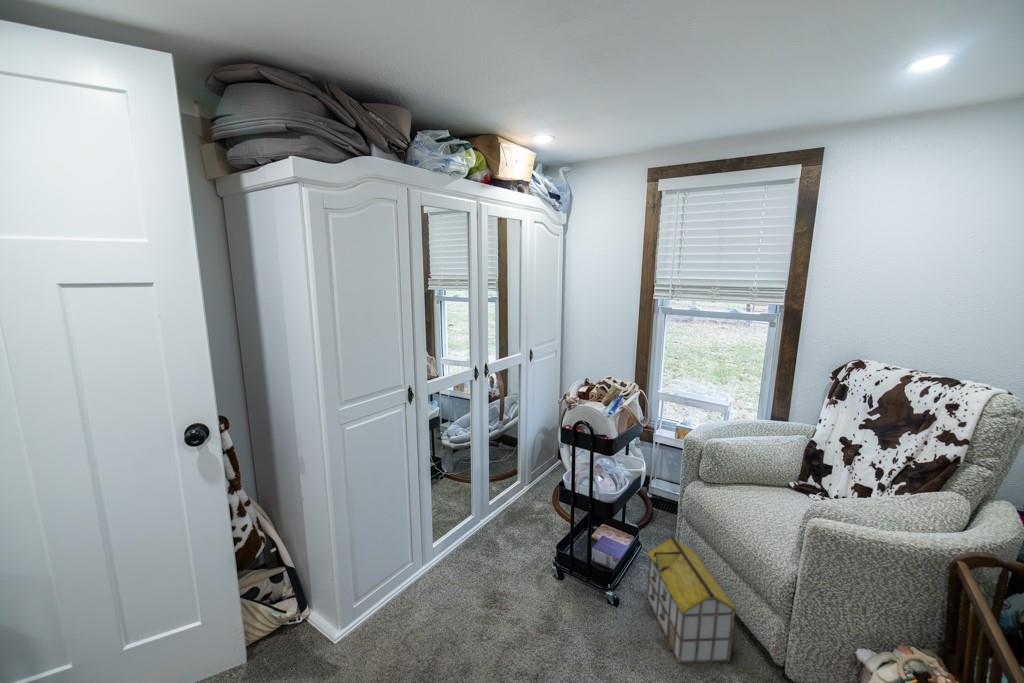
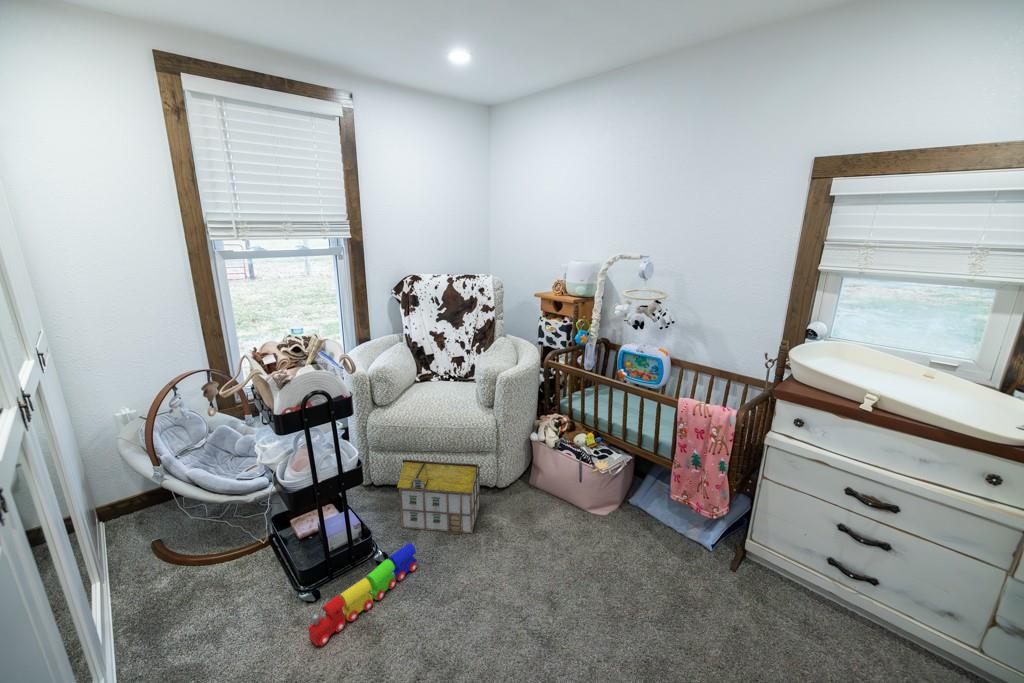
toy train: none [512,566,611,625] -> present [308,543,417,646]

